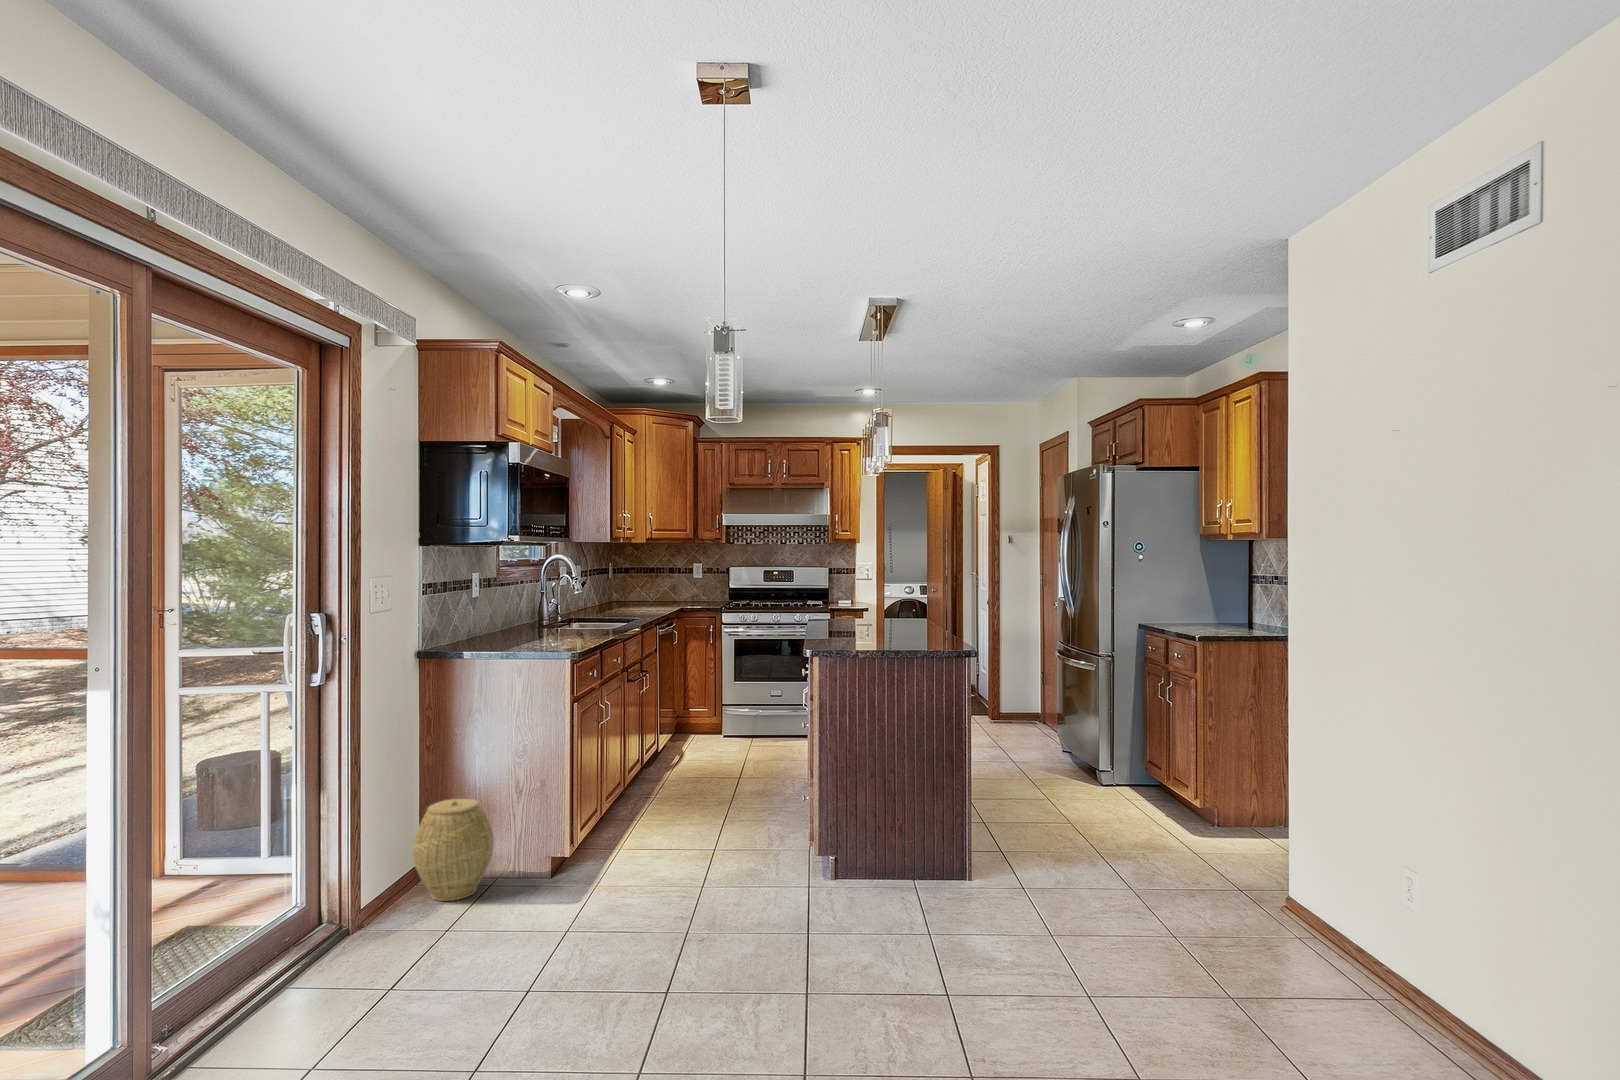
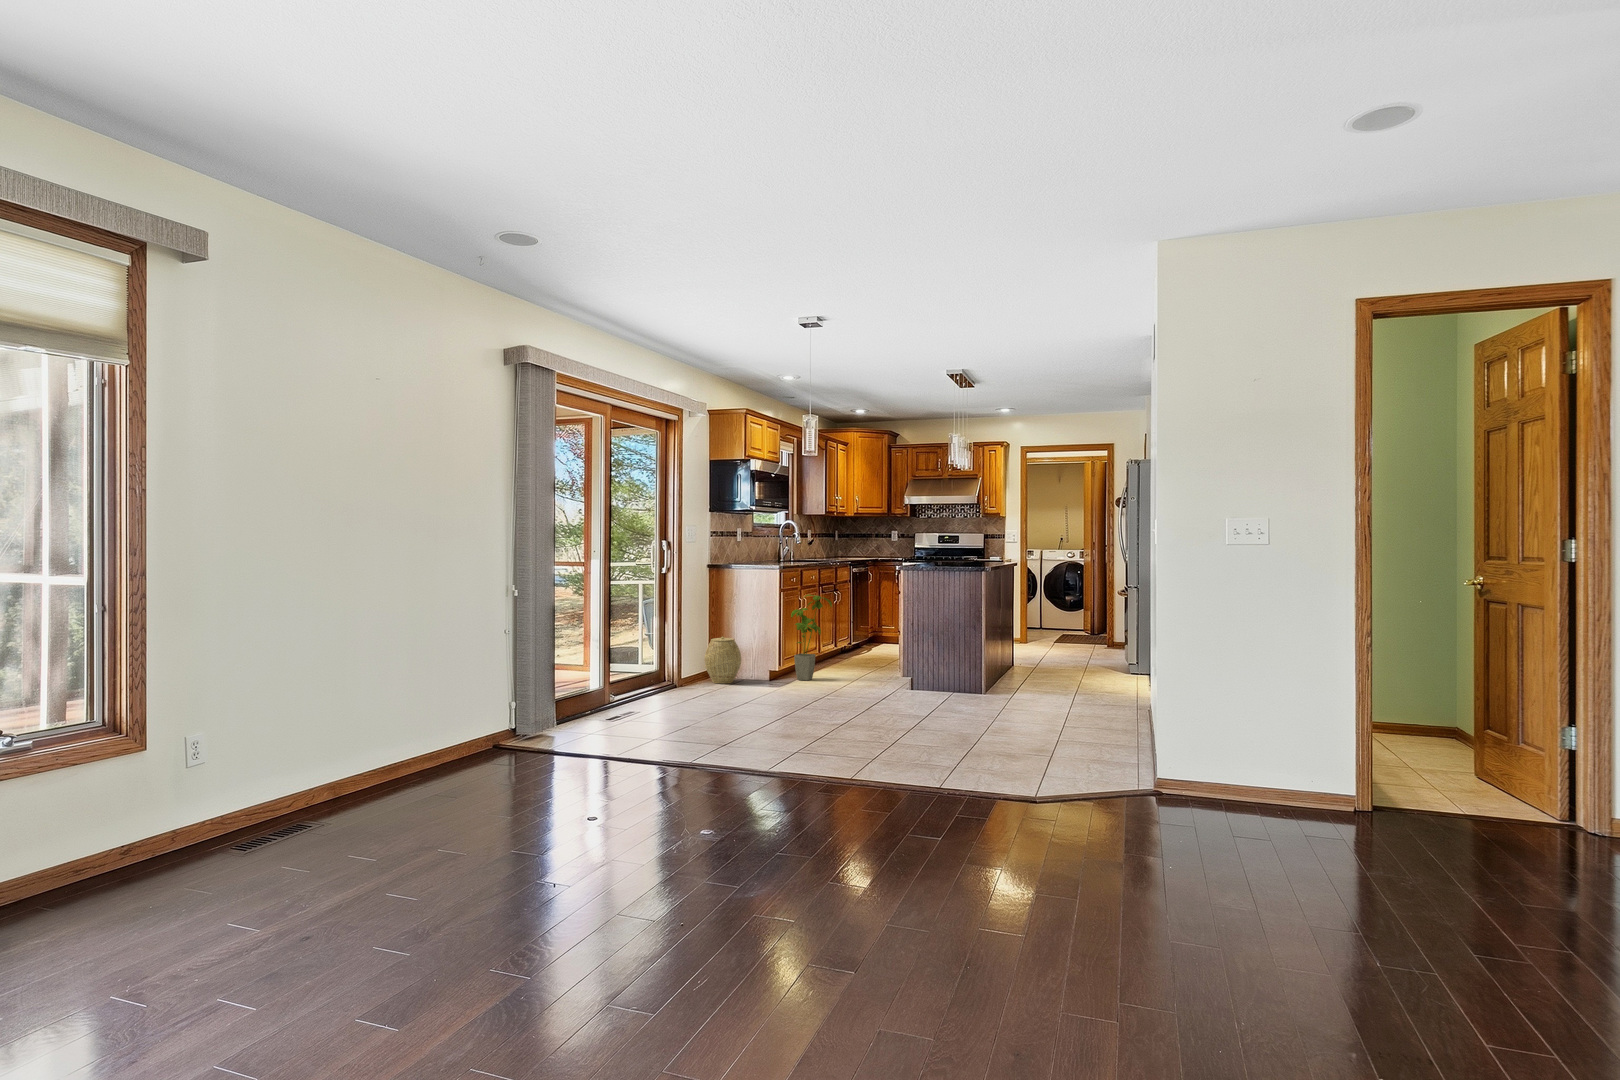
house plant: none [595,698,668,864] -> present [791,595,832,681]

